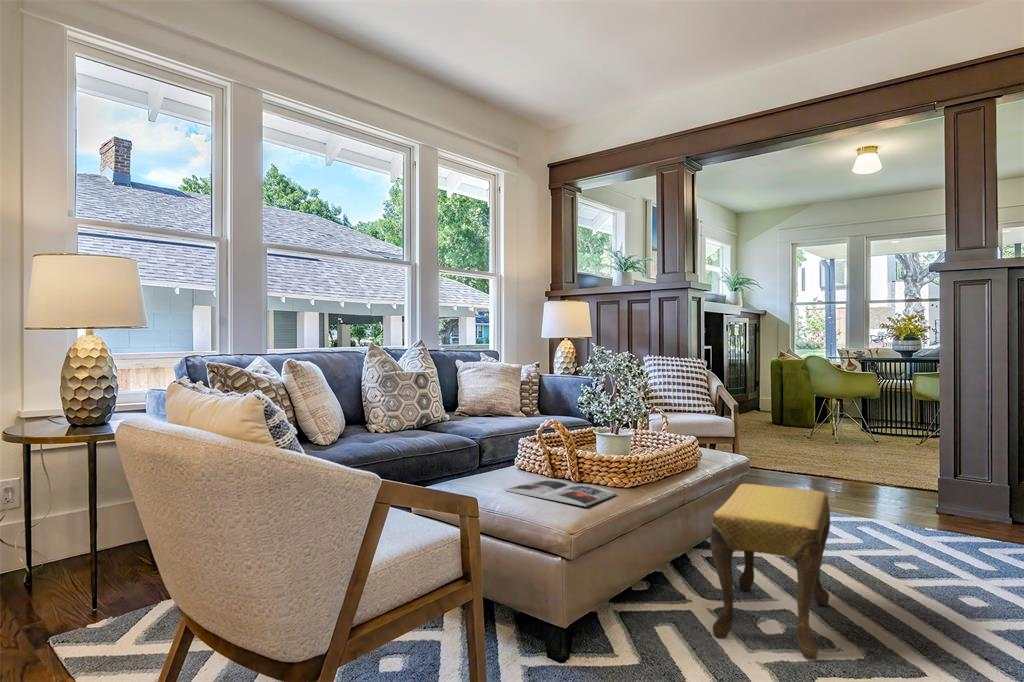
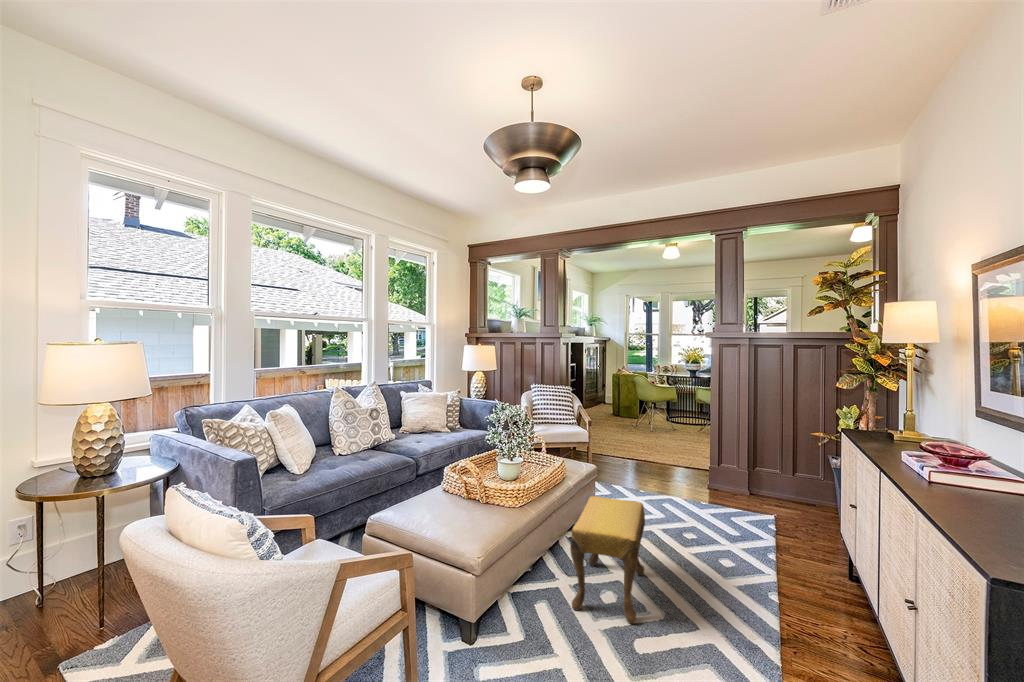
magazine: present [505,479,616,506] -> none [433,502,510,531]

